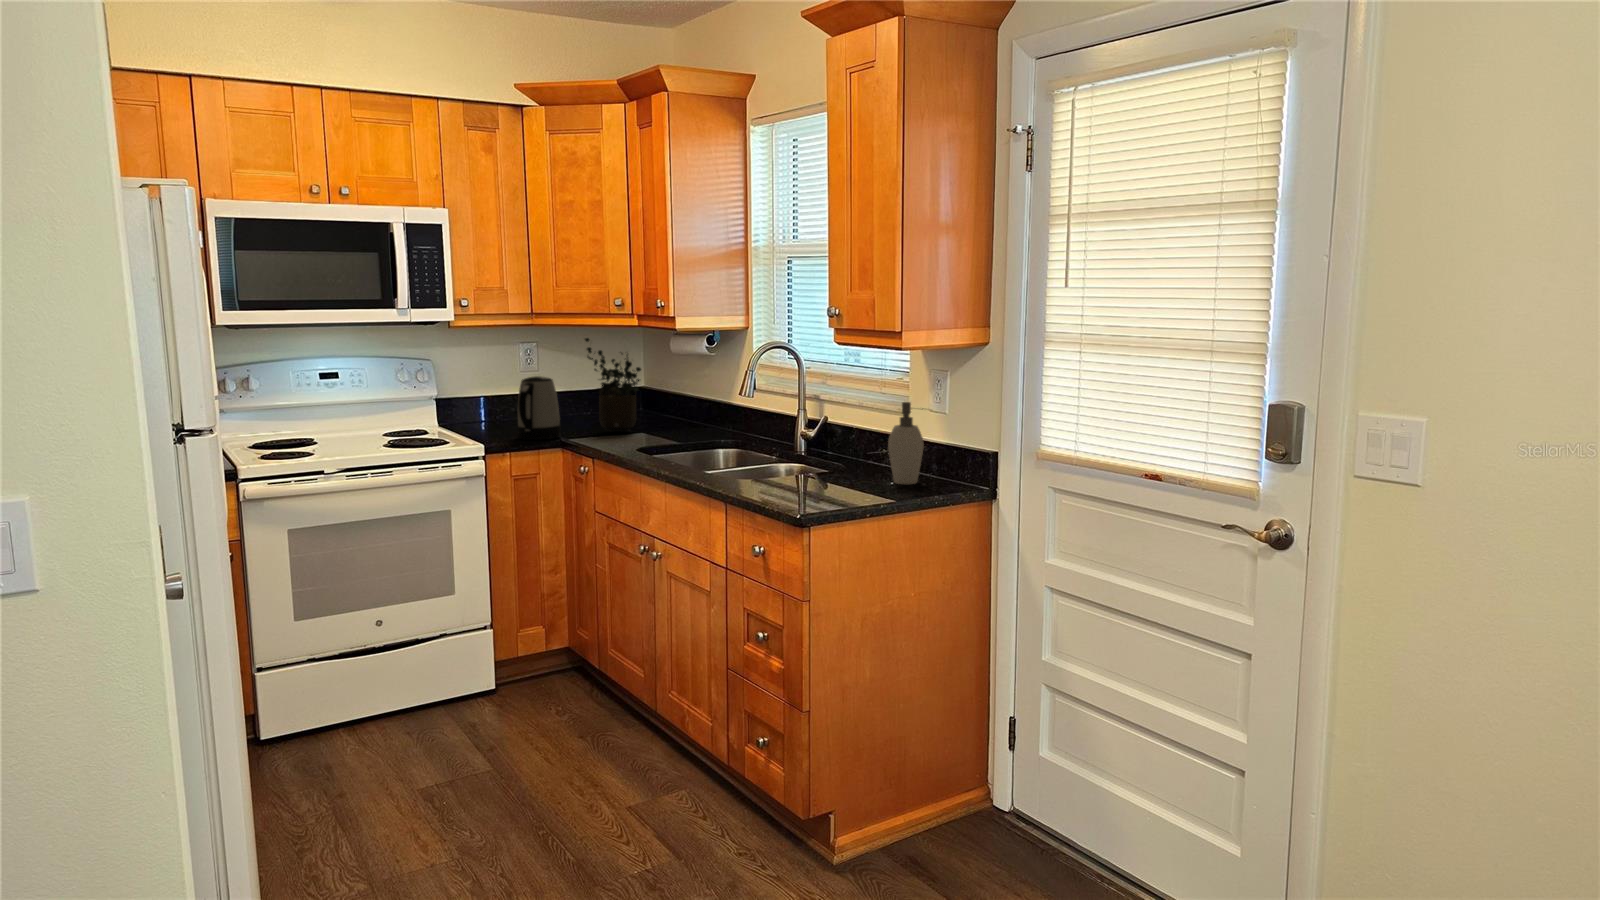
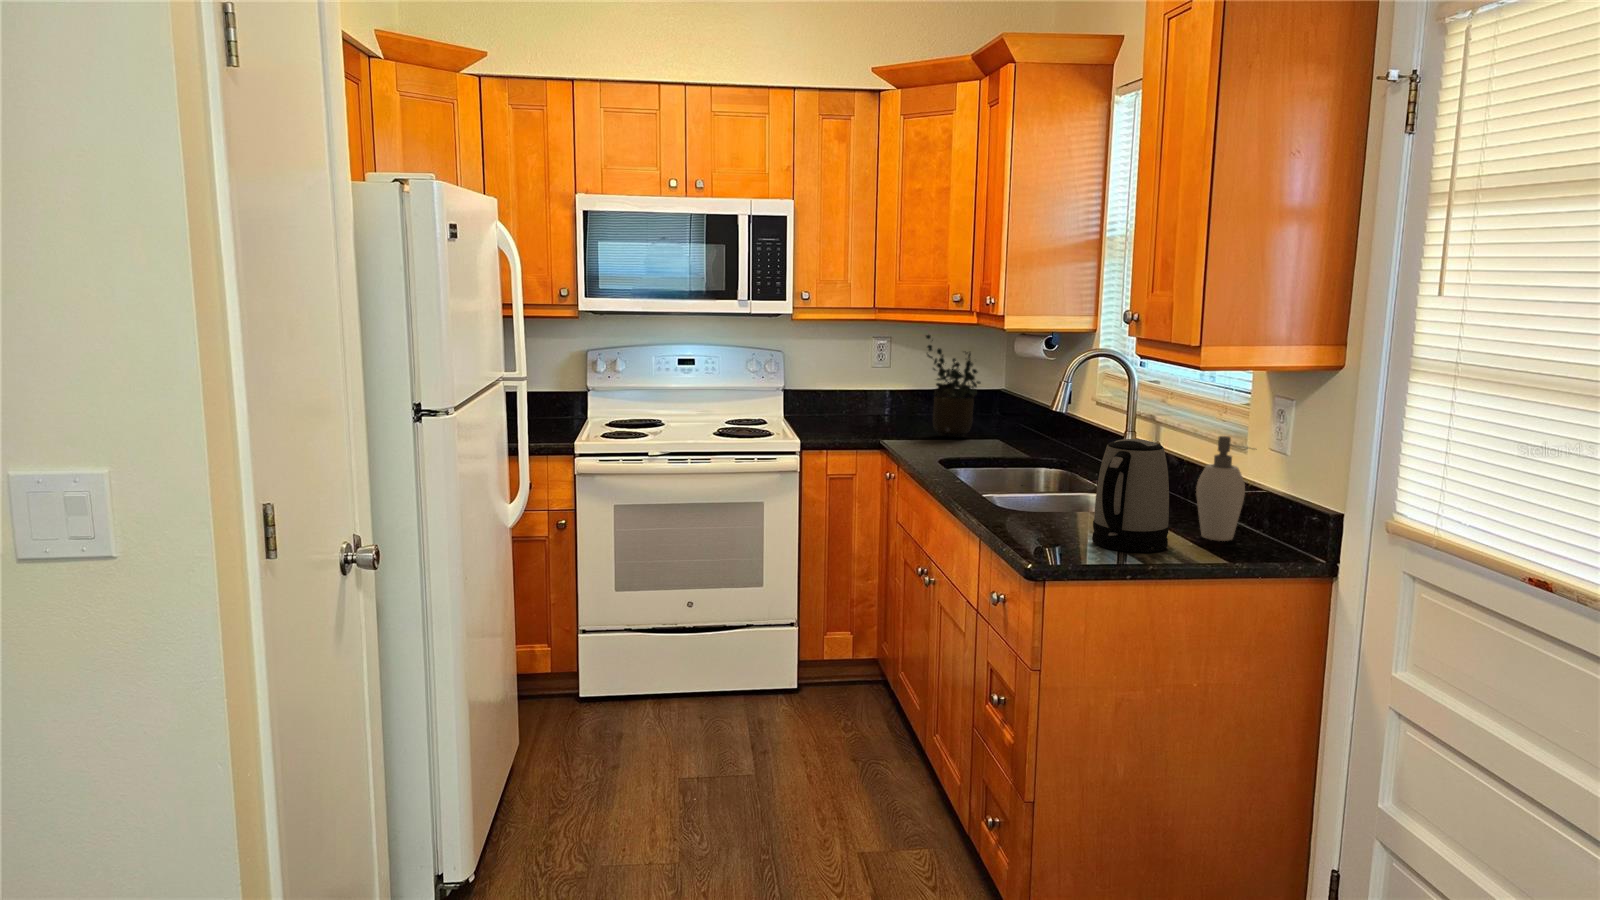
kettle: present [518,376,561,440] -> present [1092,439,1169,552]

